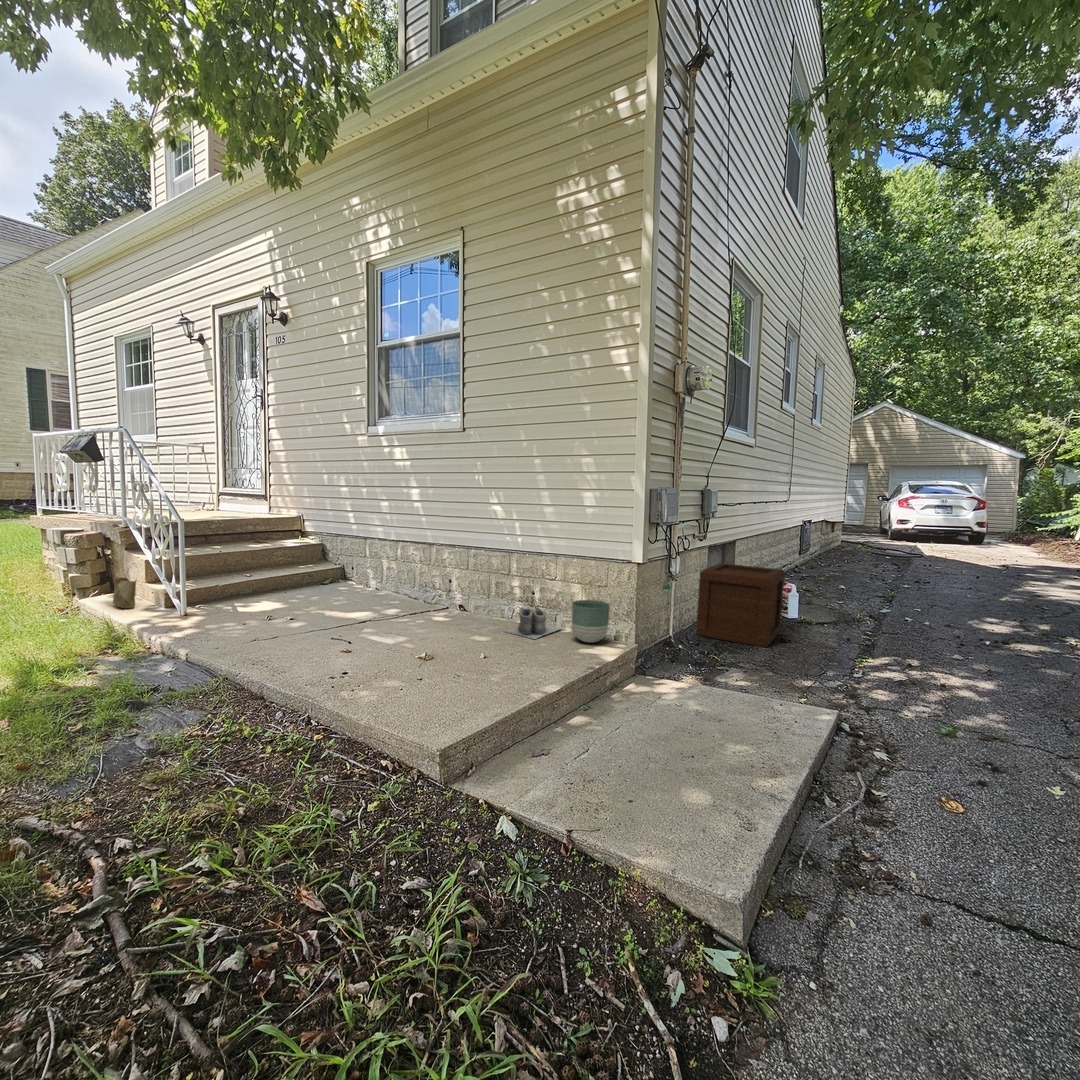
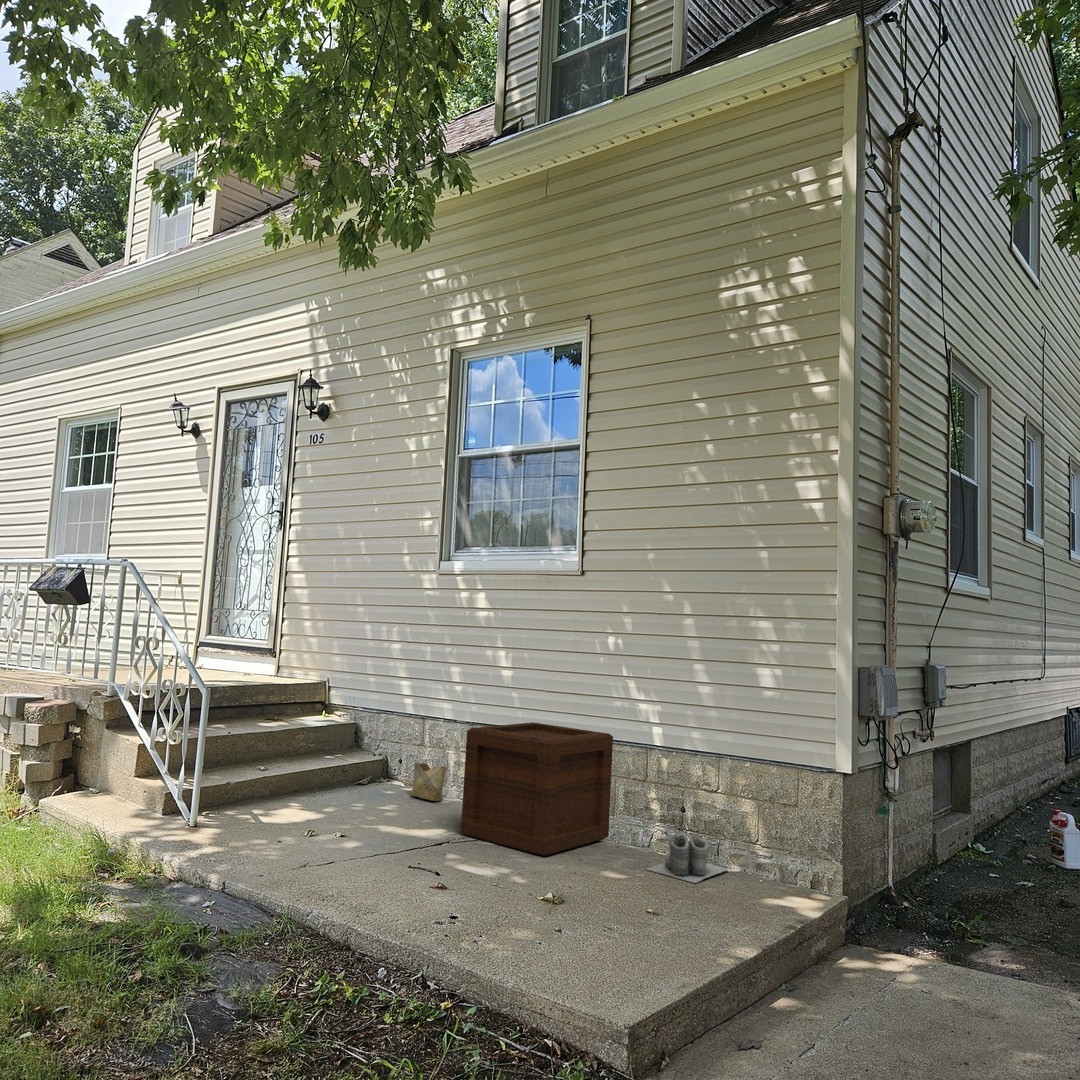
wooden crate: present [696,563,785,647] -> present [461,722,613,856]
woven basket: present [113,578,136,608] -> present [411,753,447,801]
planter: present [572,600,610,643] -> none [749,827,805,892]

